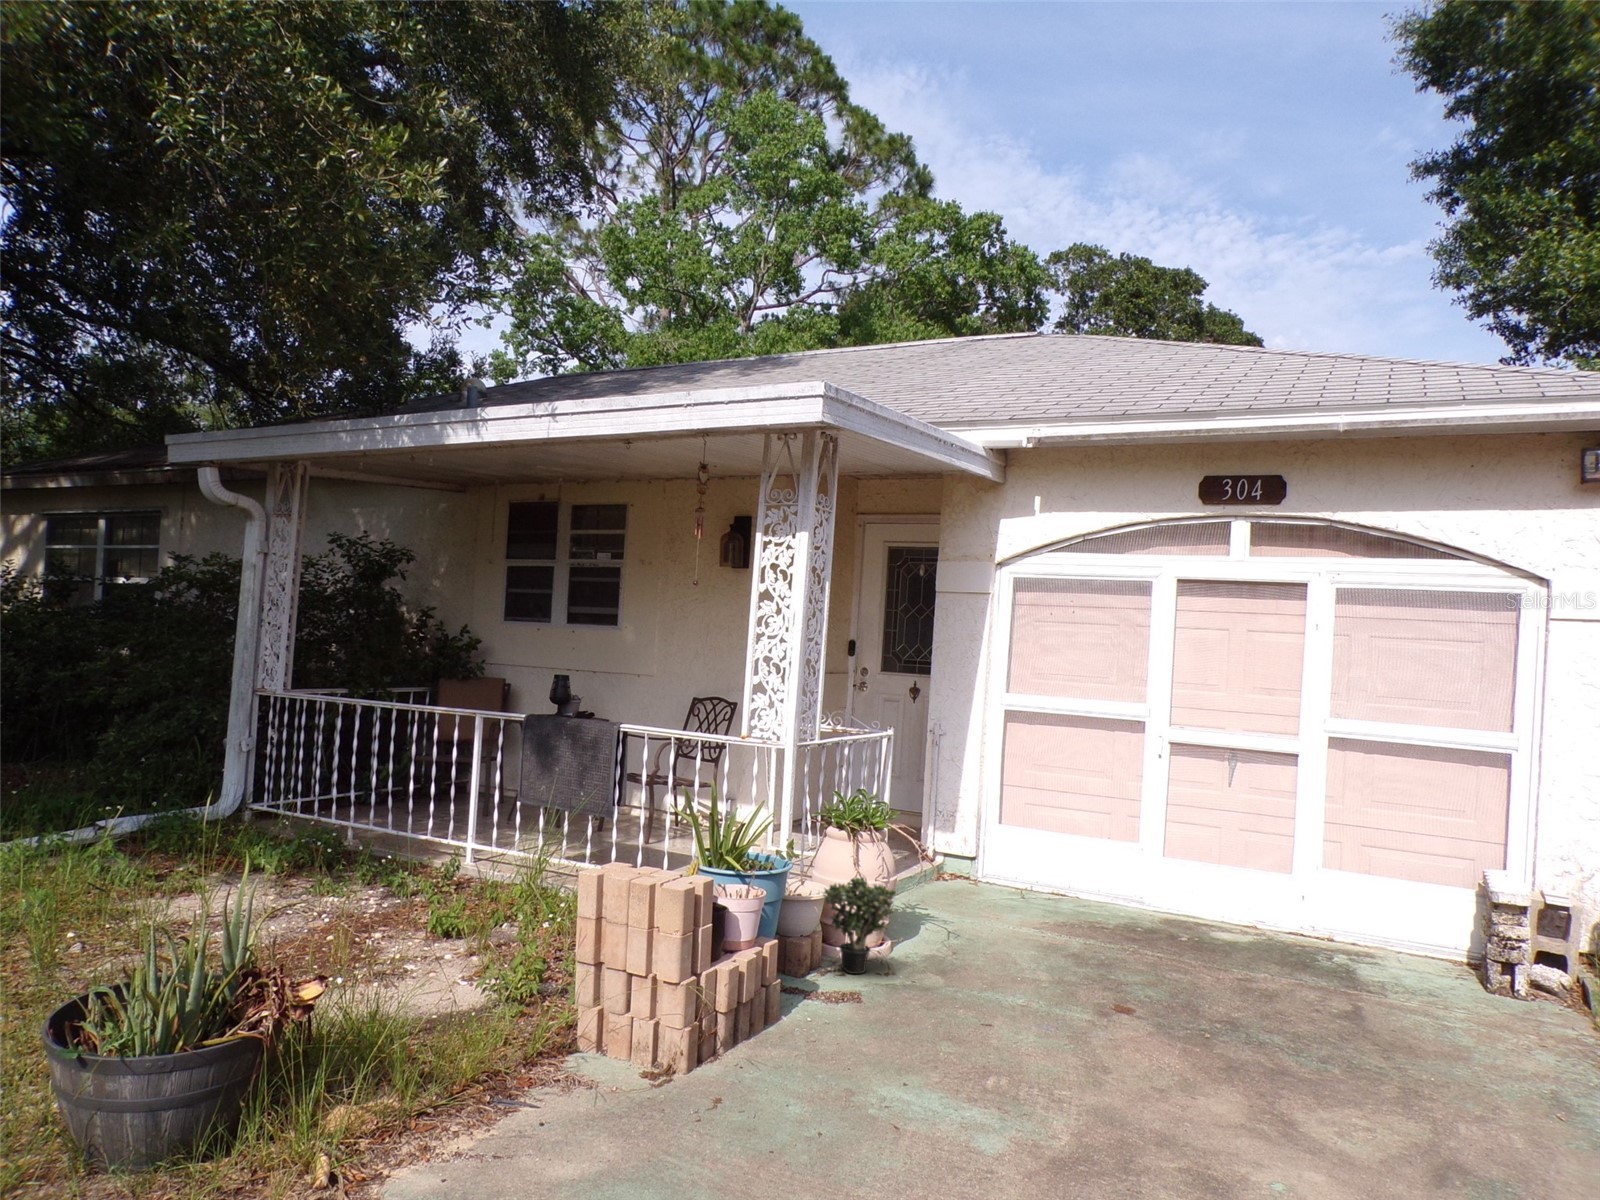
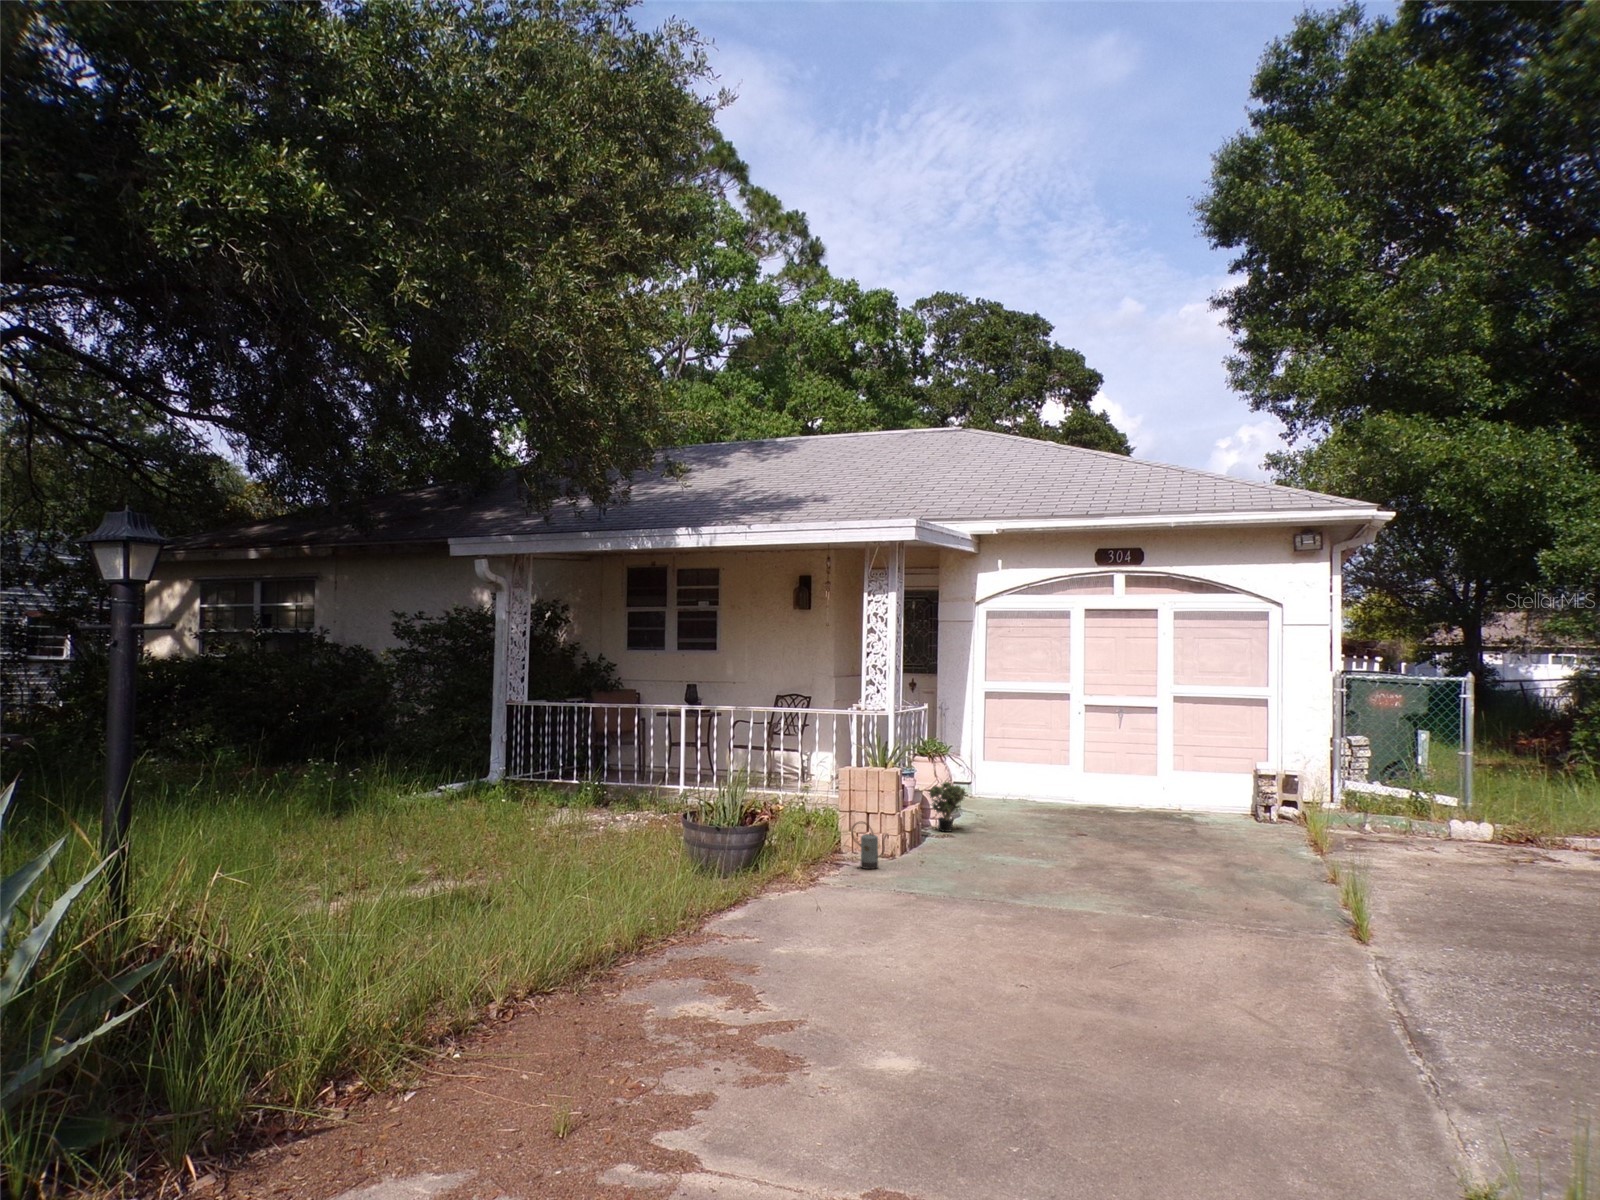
watering can: none [577,970,642,1080] -> present [851,821,888,869]

